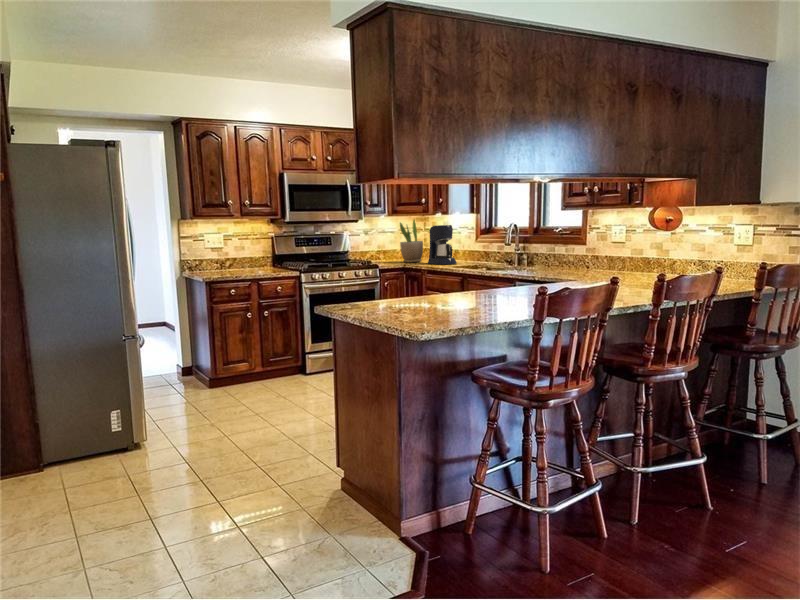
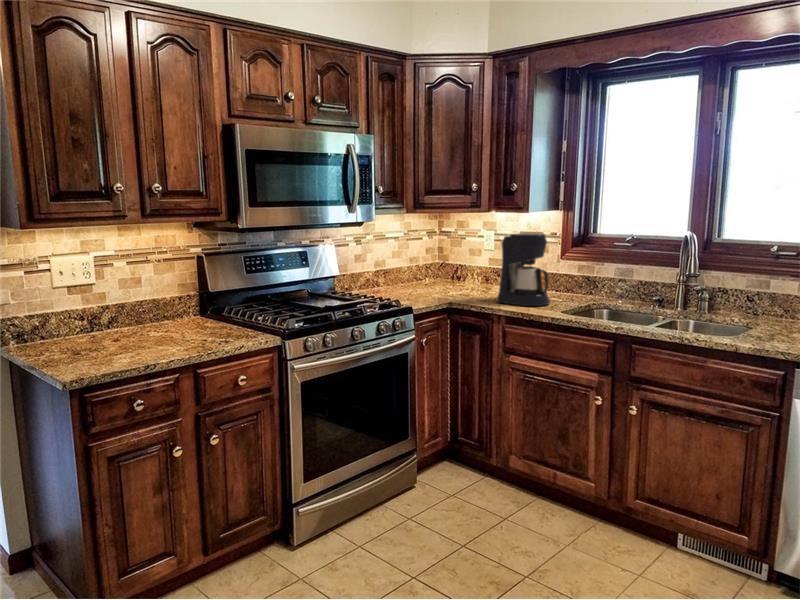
potted plant: present [400,220,423,262] -> none [434,220,475,298]

